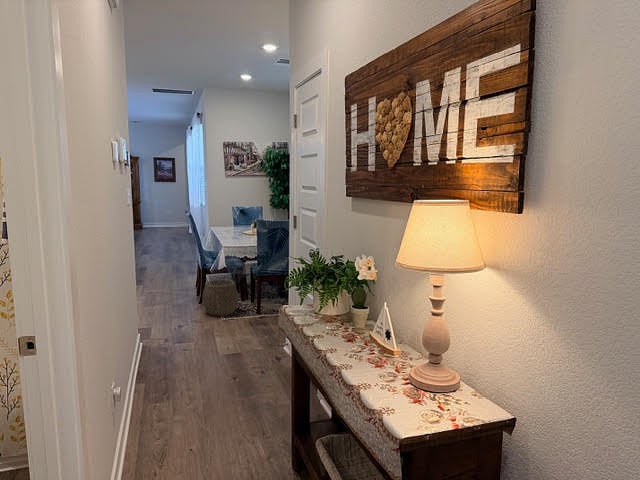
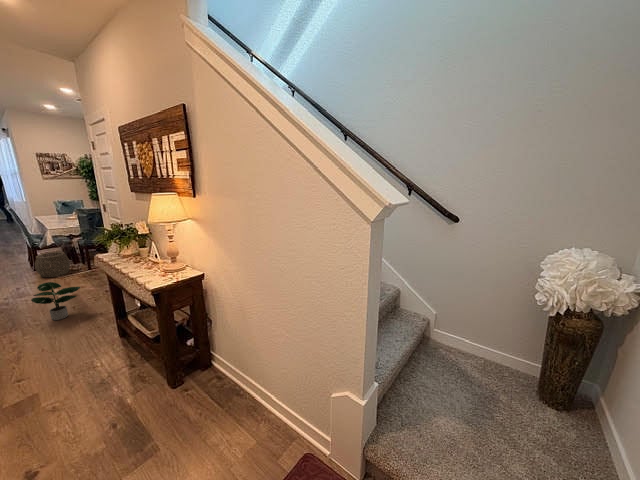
potted plant: none [192,331,249,396] -> present [31,282,80,320]

